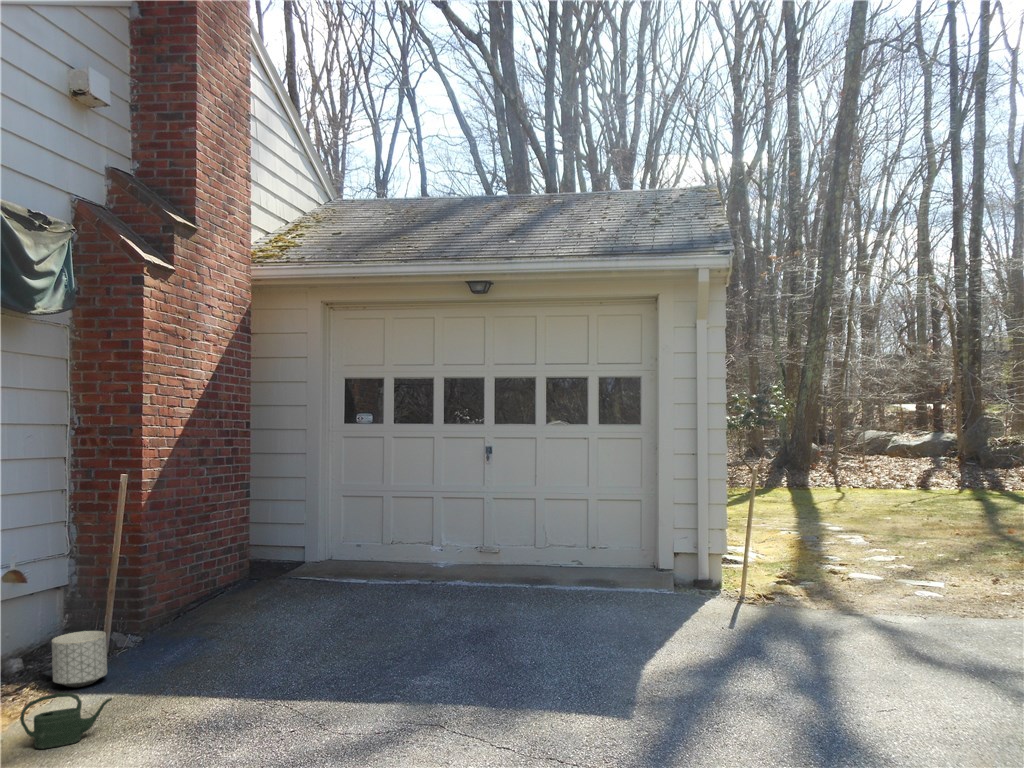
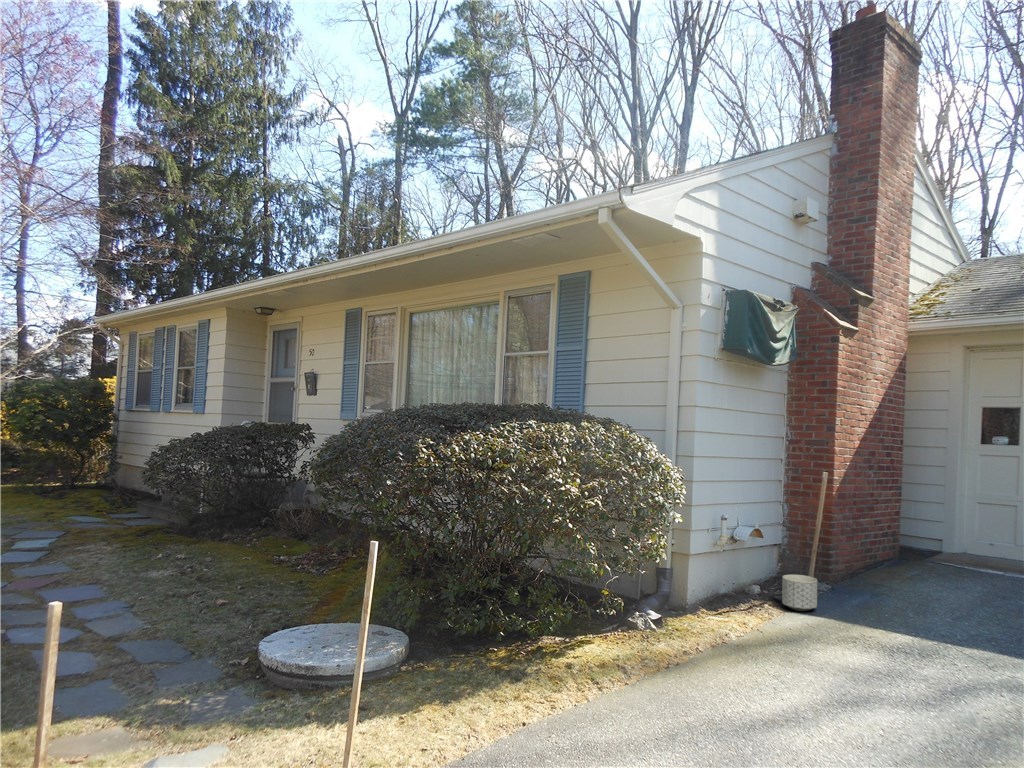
watering can: present [20,693,112,749] -> none [780,614,836,648]

